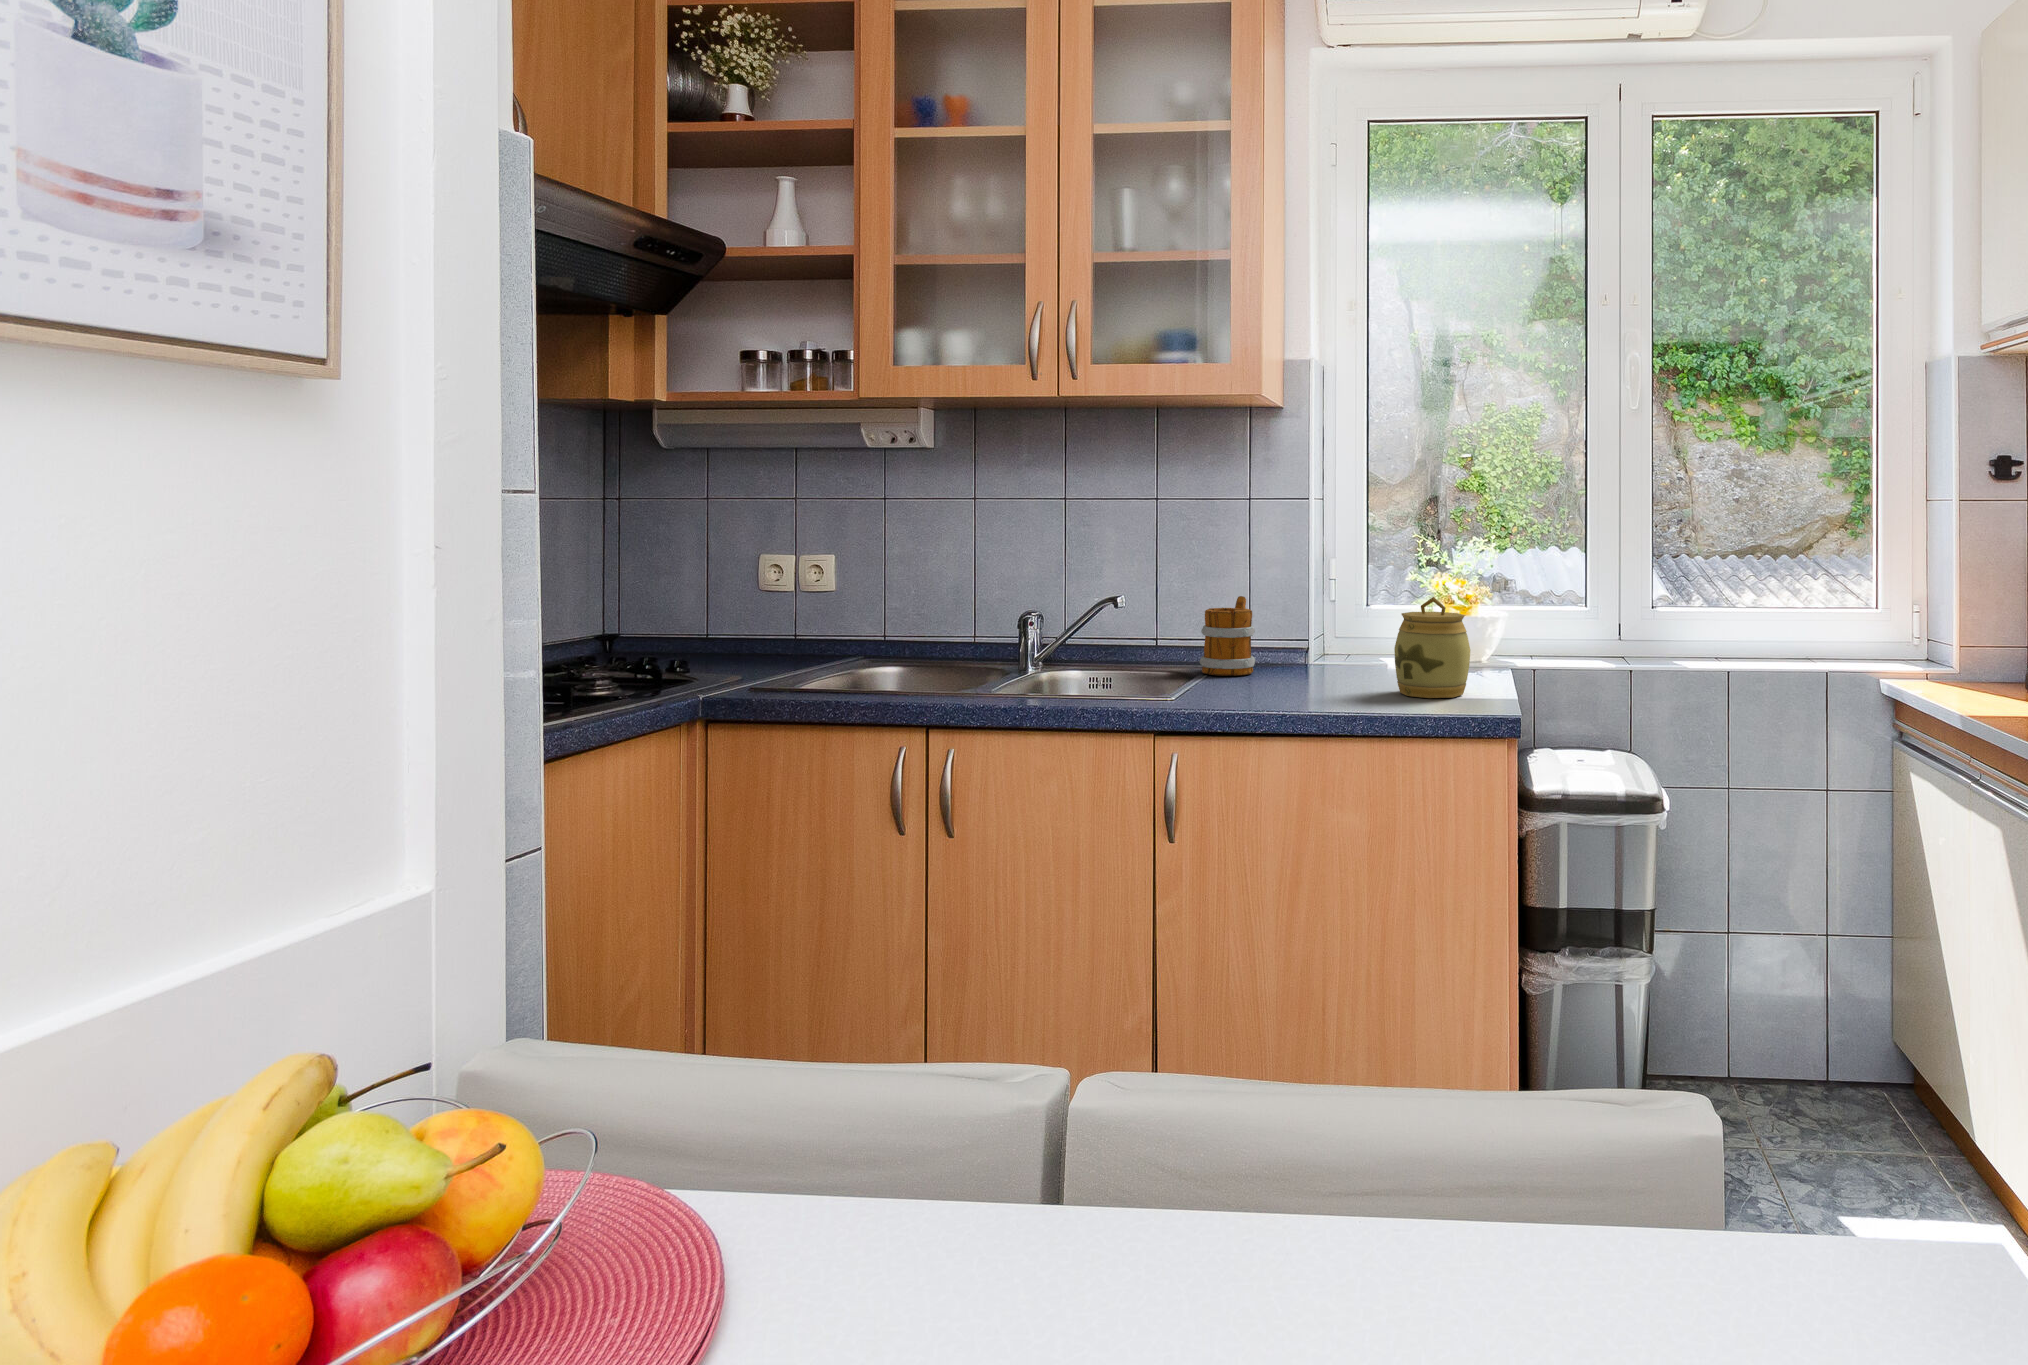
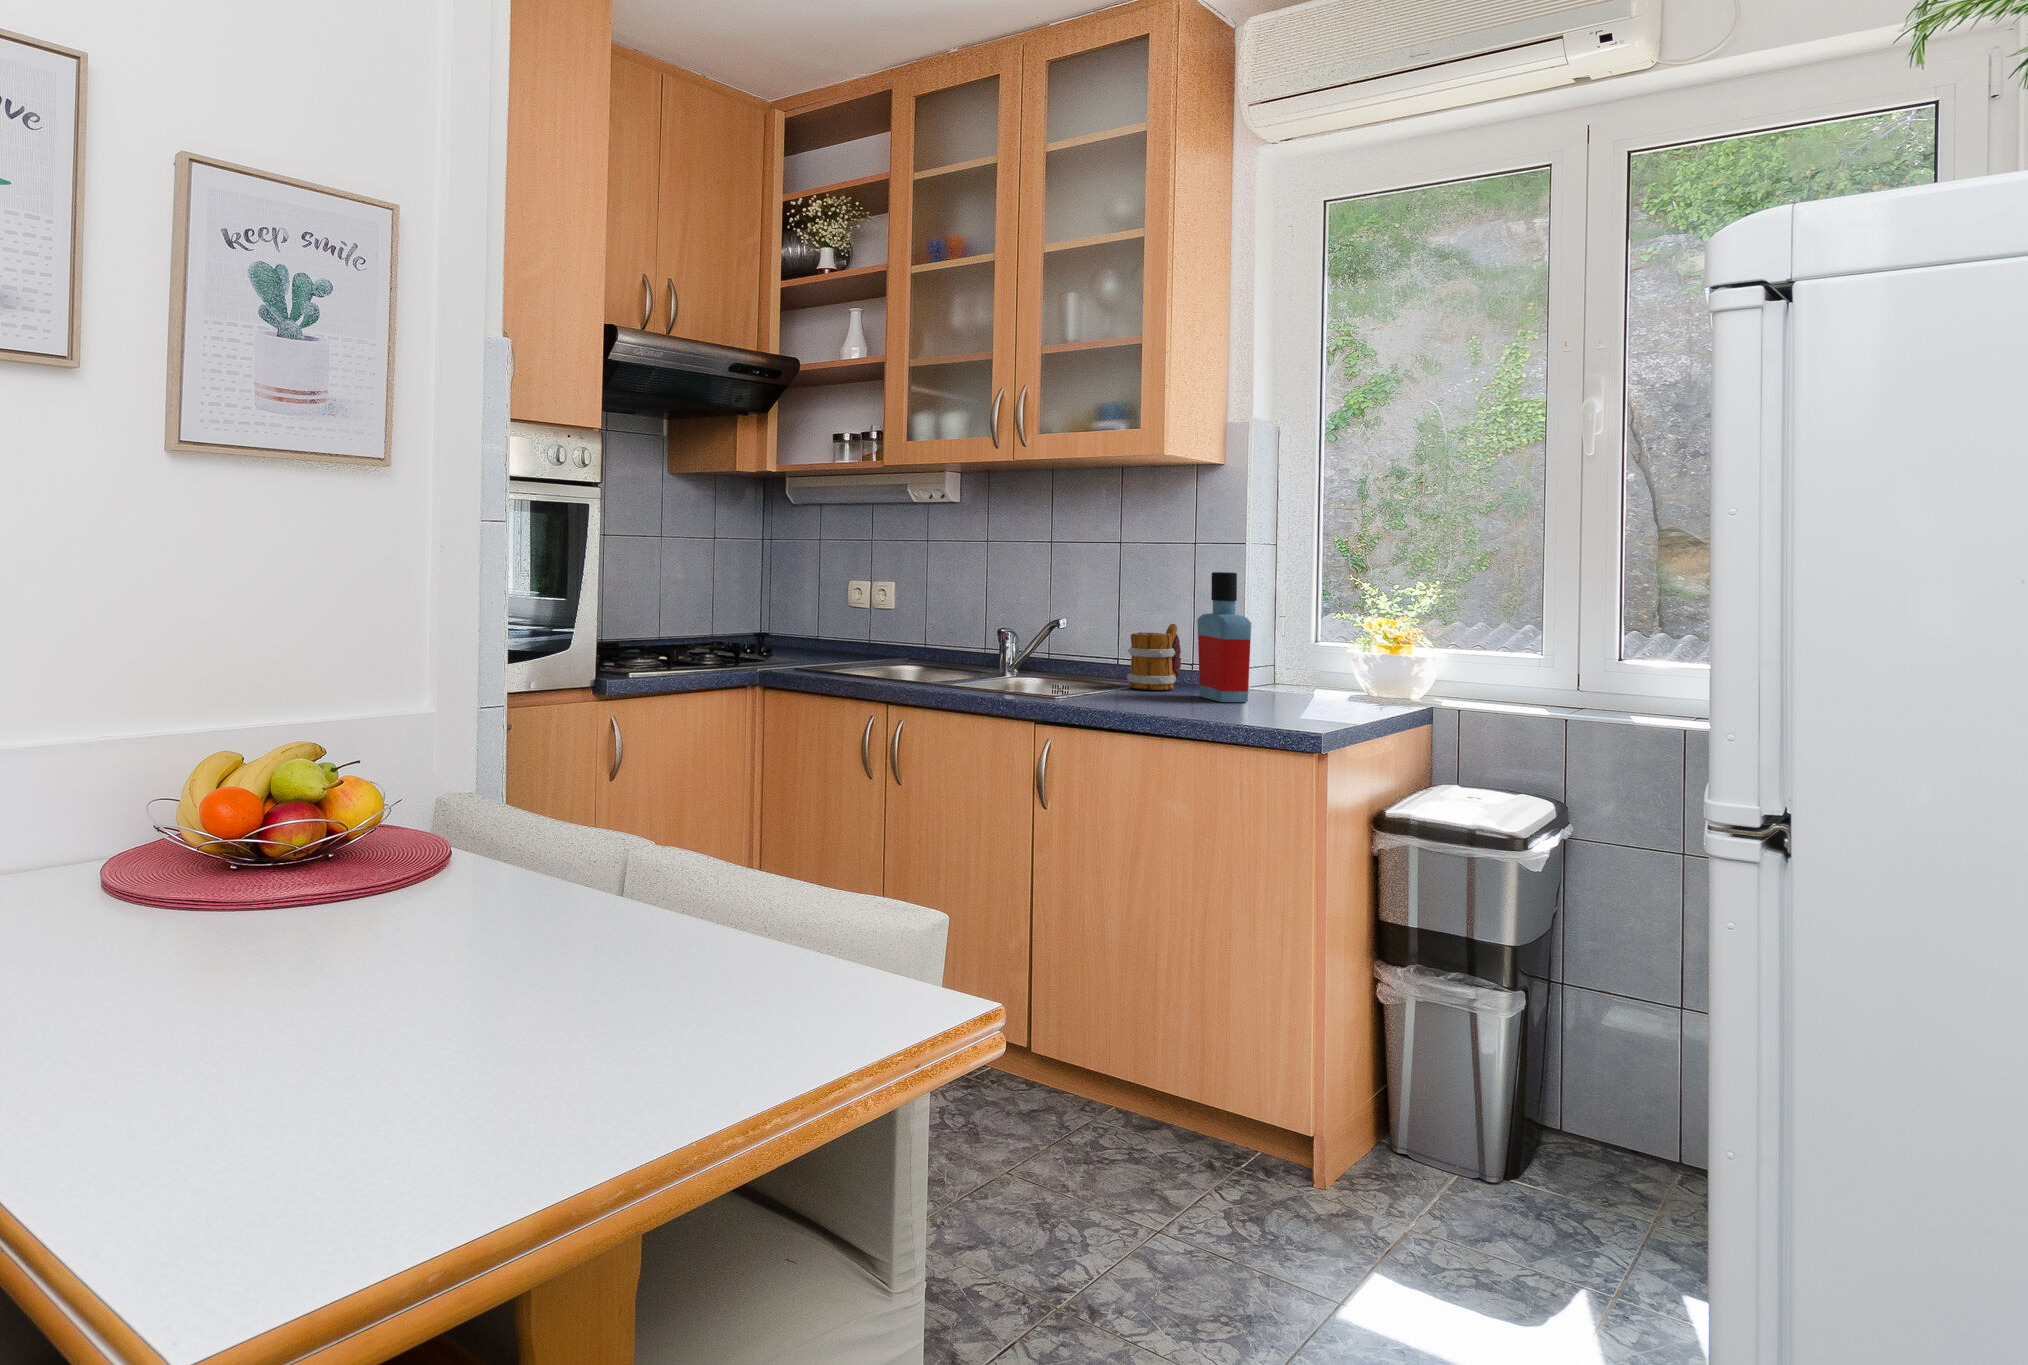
bottle: none [1296,538,1371,686] -> present [1197,572,1251,702]
jar: present [1394,597,1470,698] -> none [1253,624,1320,715]

